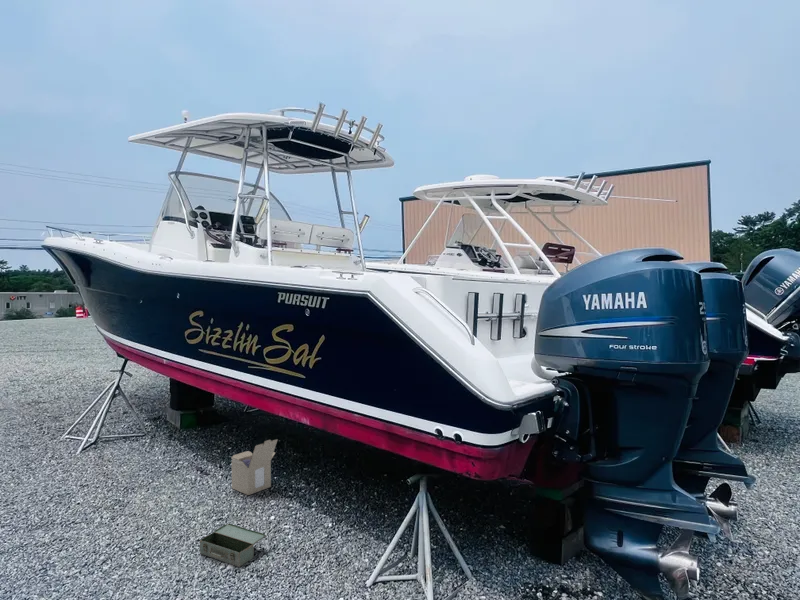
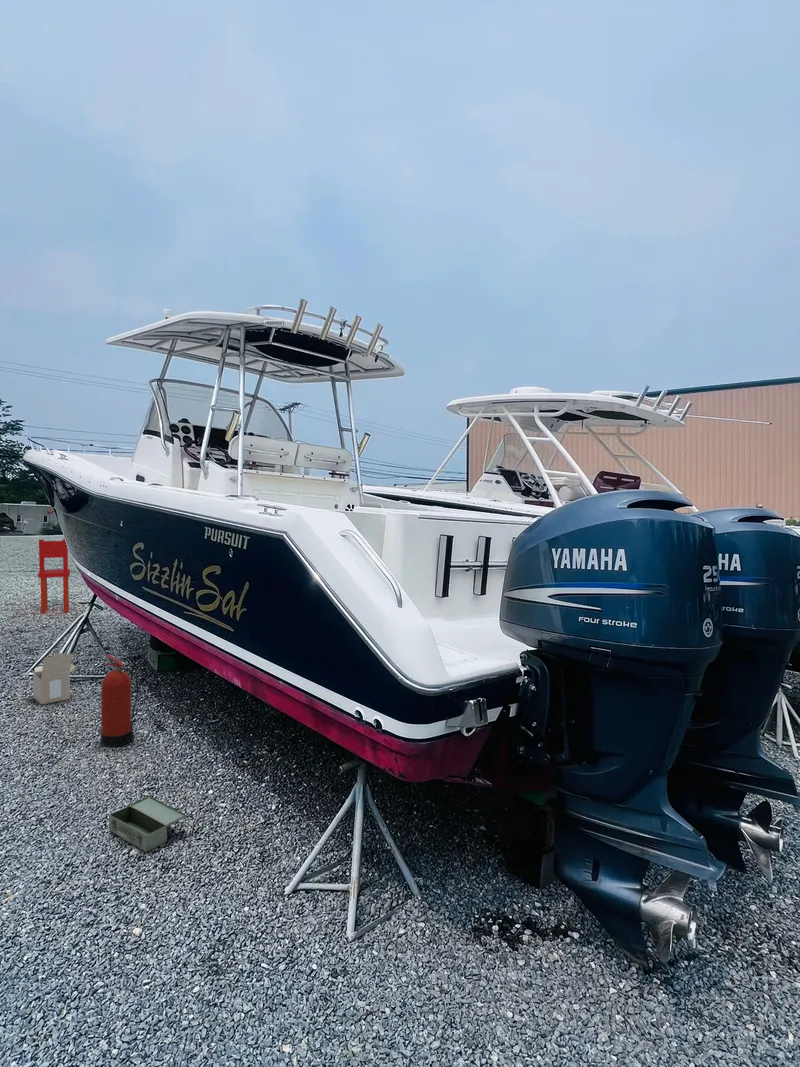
chair: none [45,317,74,386] -> present [38,539,70,614]
fire extinguisher: none [158,410,192,490] -> present [101,655,139,747]
cardboard box: present [231,439,278,495] -> present [31,653,76,705]

